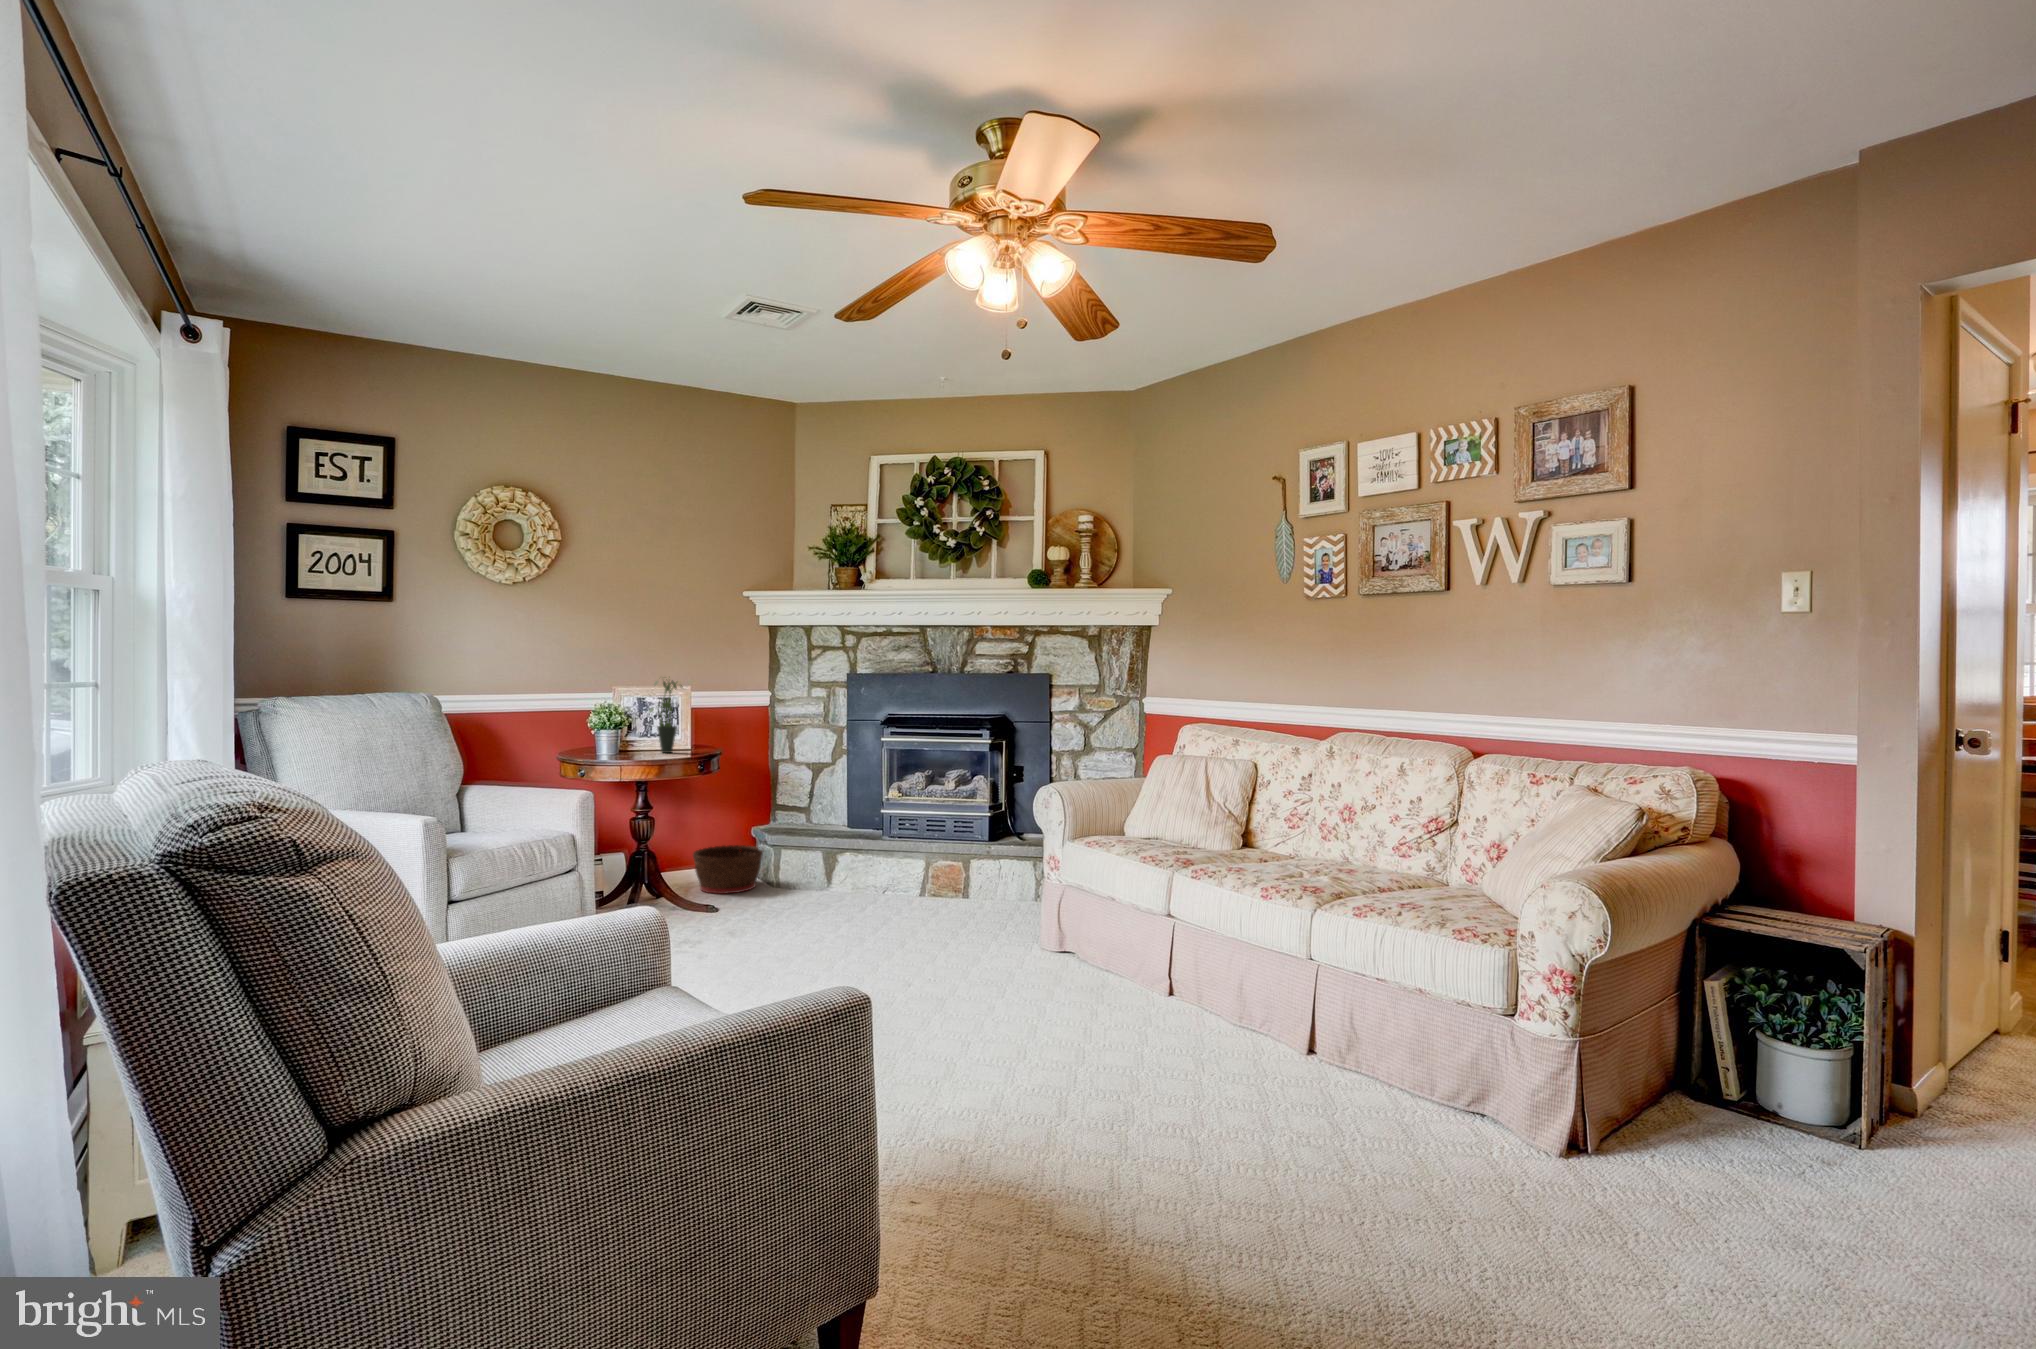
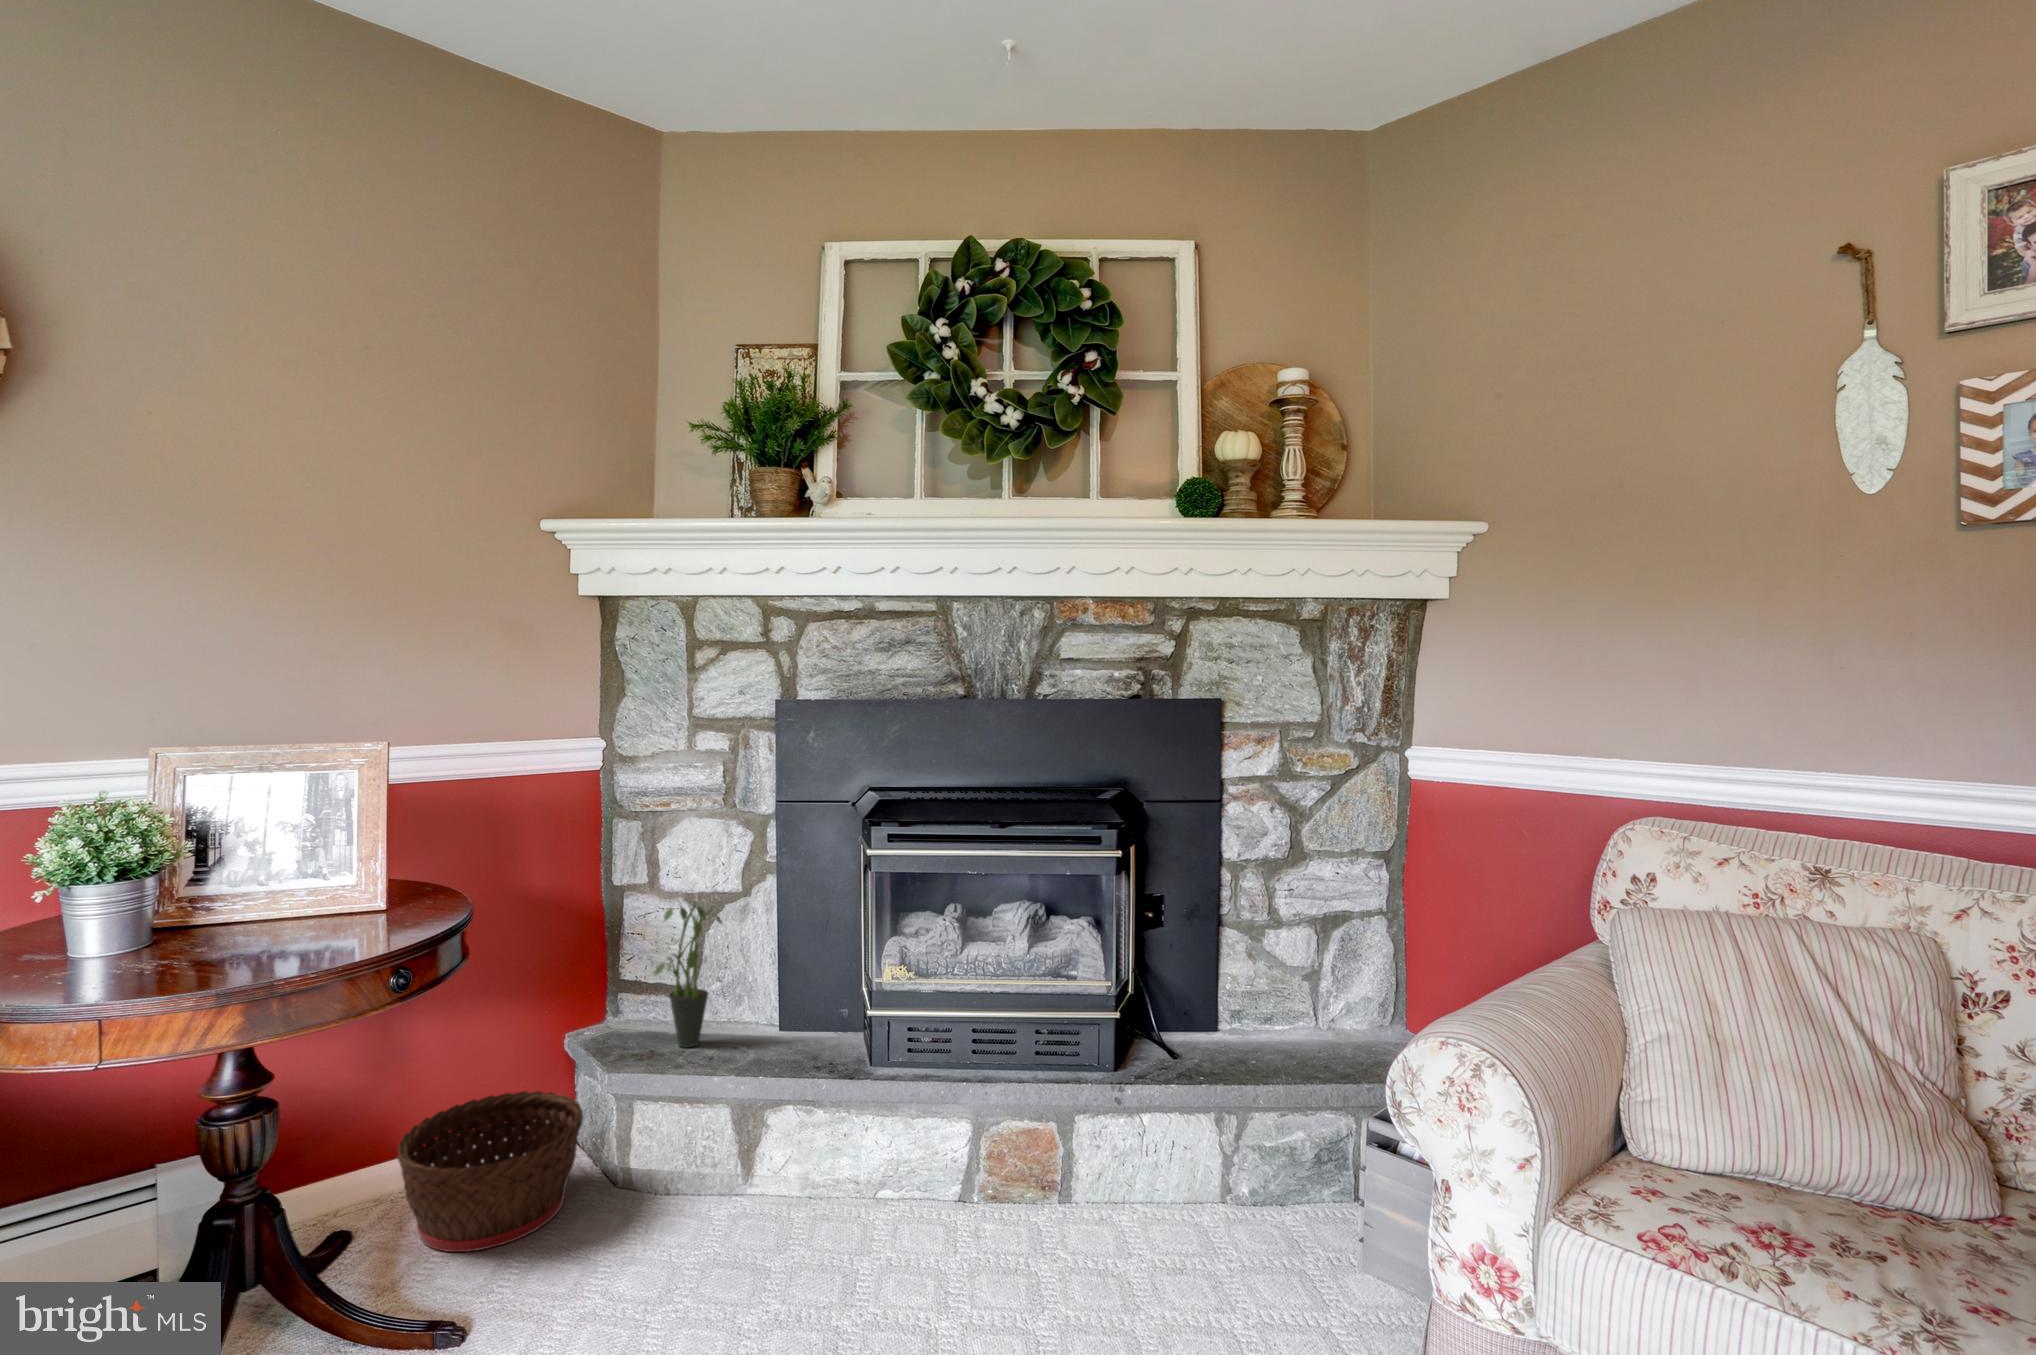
potted plant: present [649,680,682,753] -> present [654,902,722,1048]

